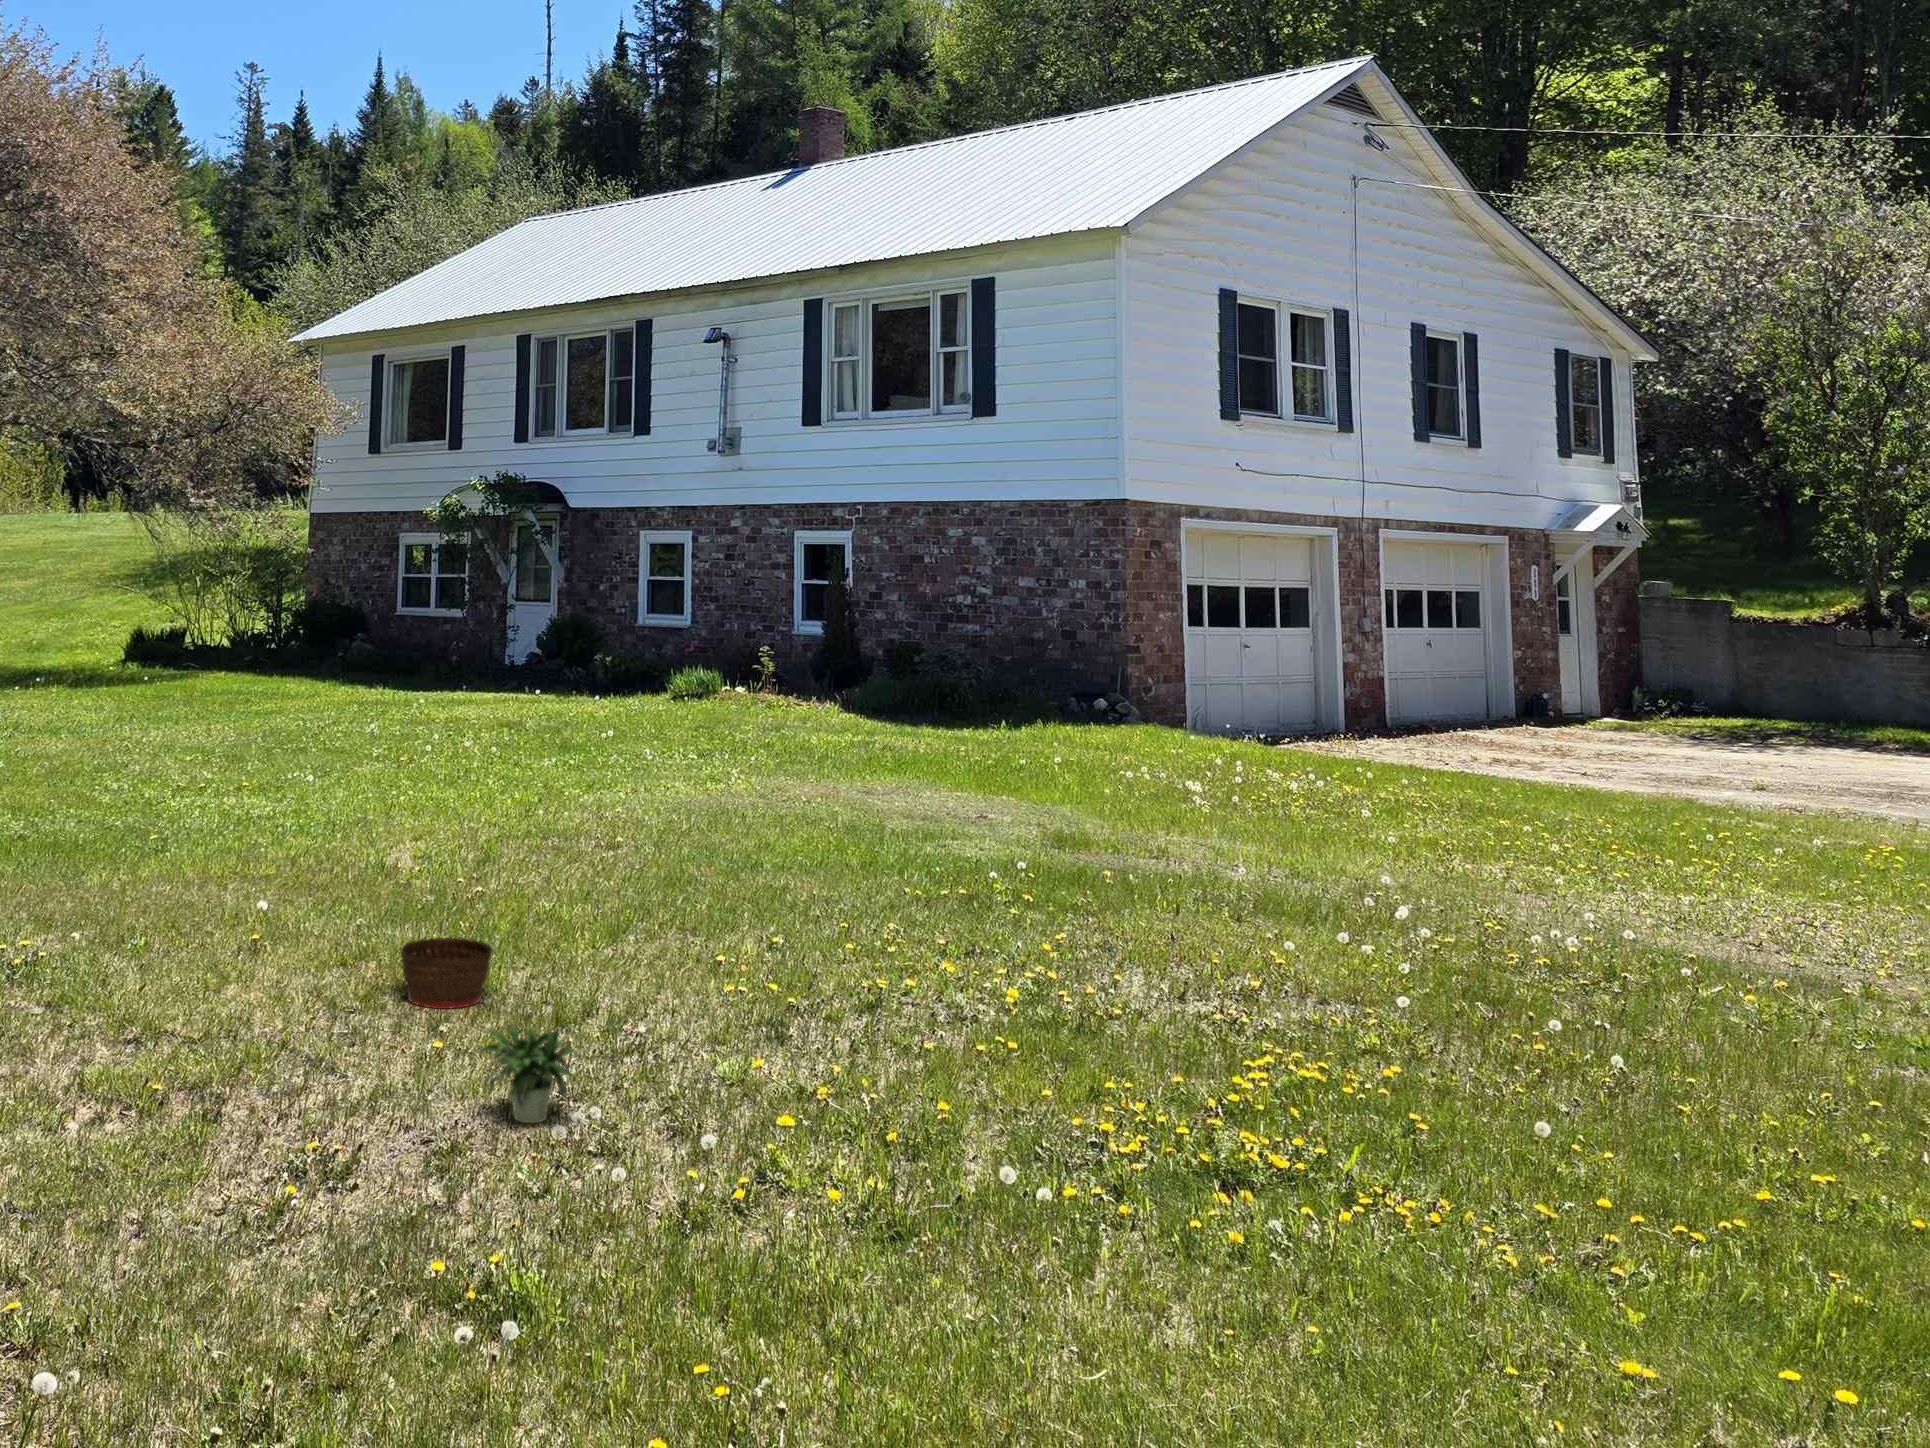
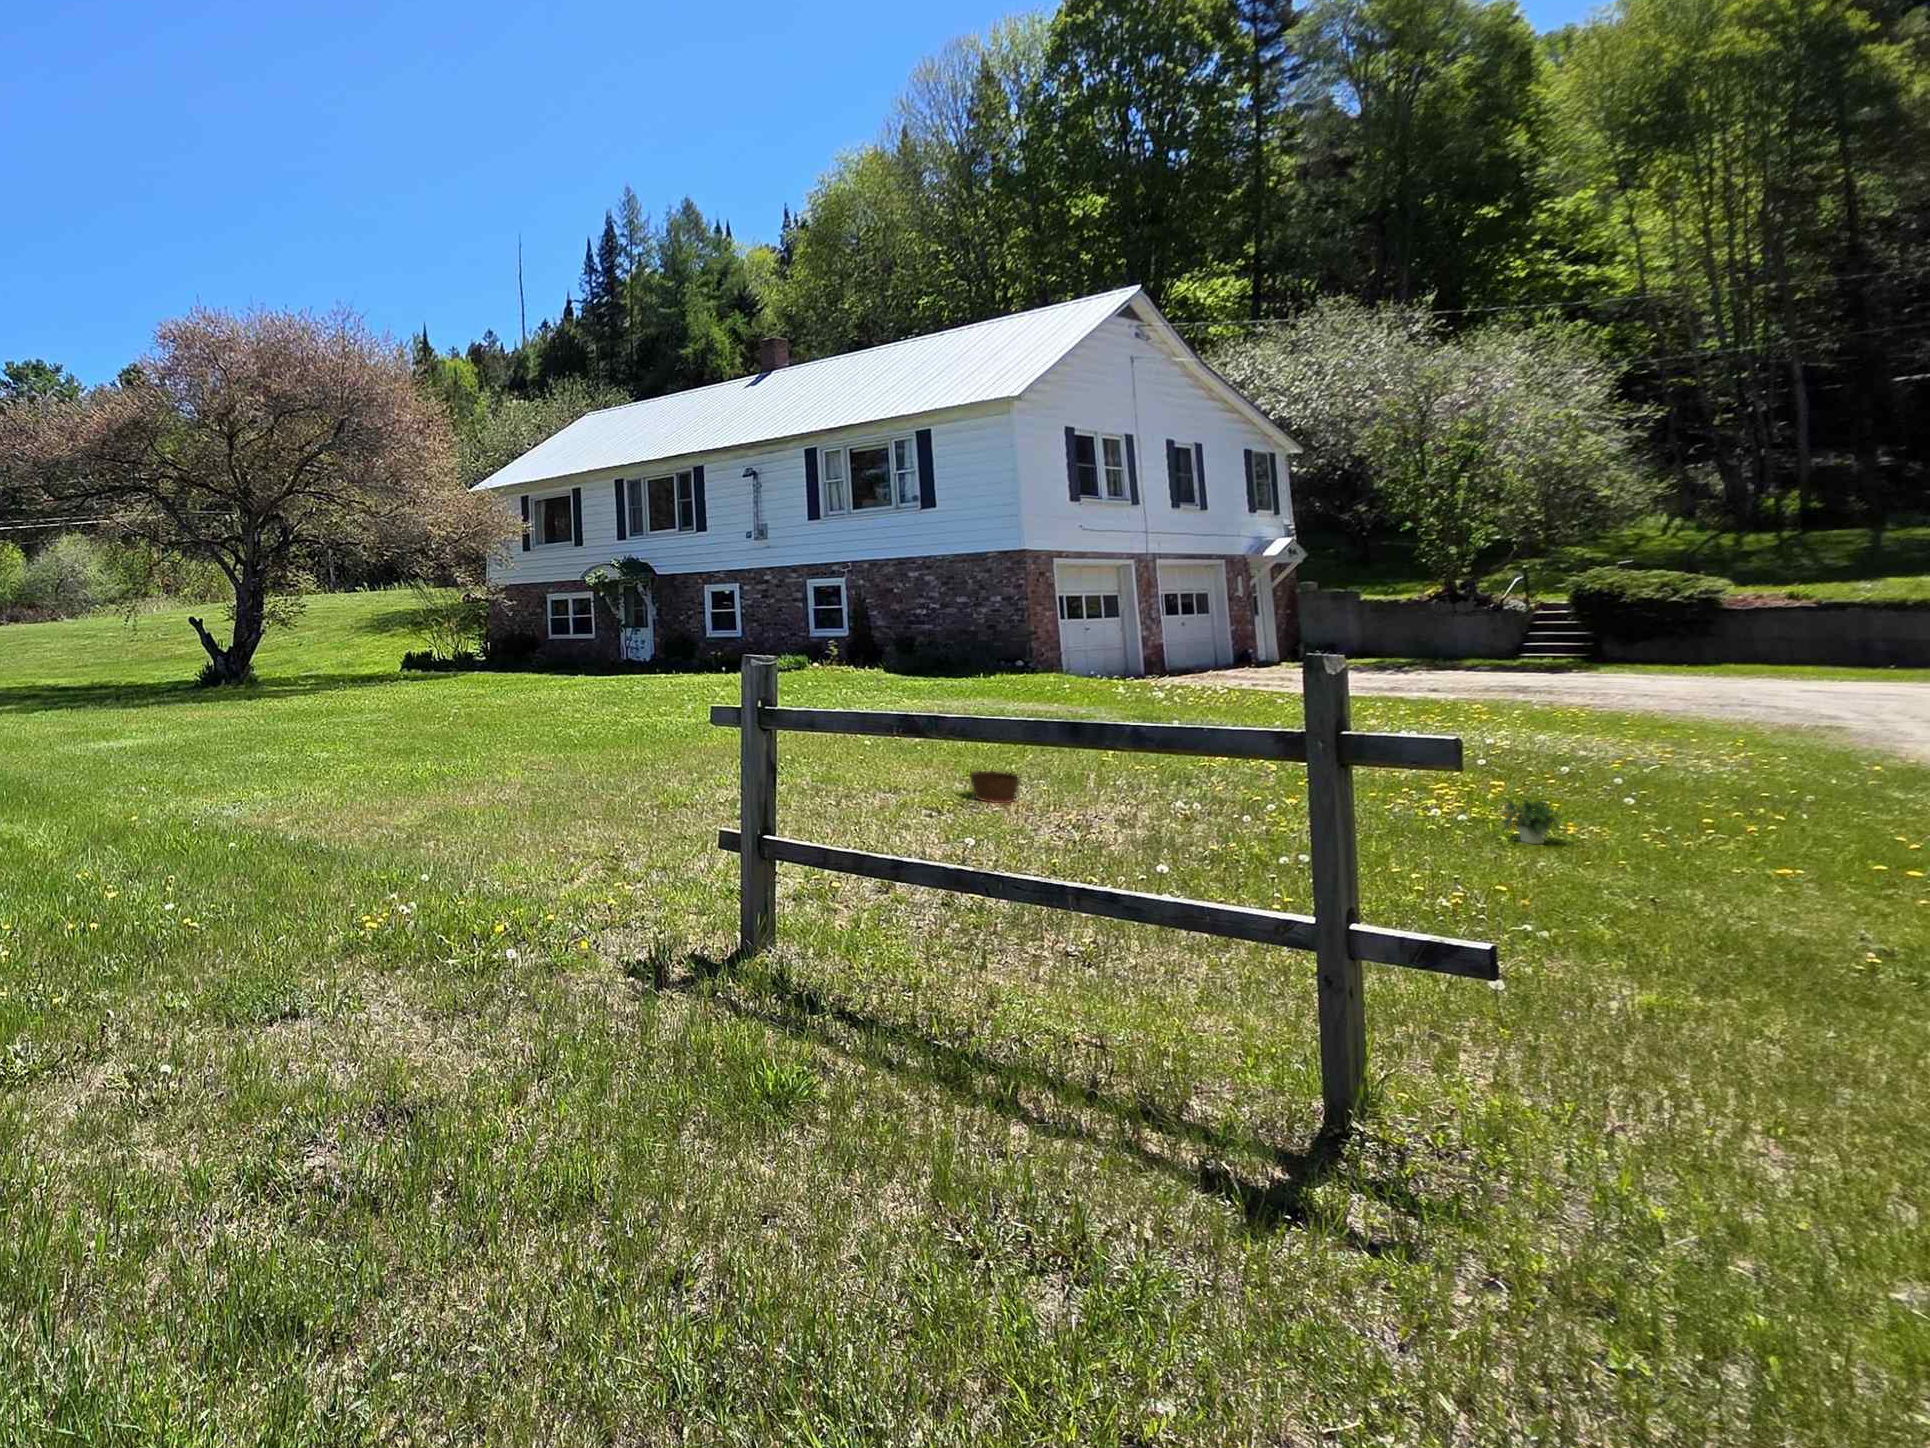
potted plant: present [481,1026,580,1123] -> present [1501,799,1567,844]

